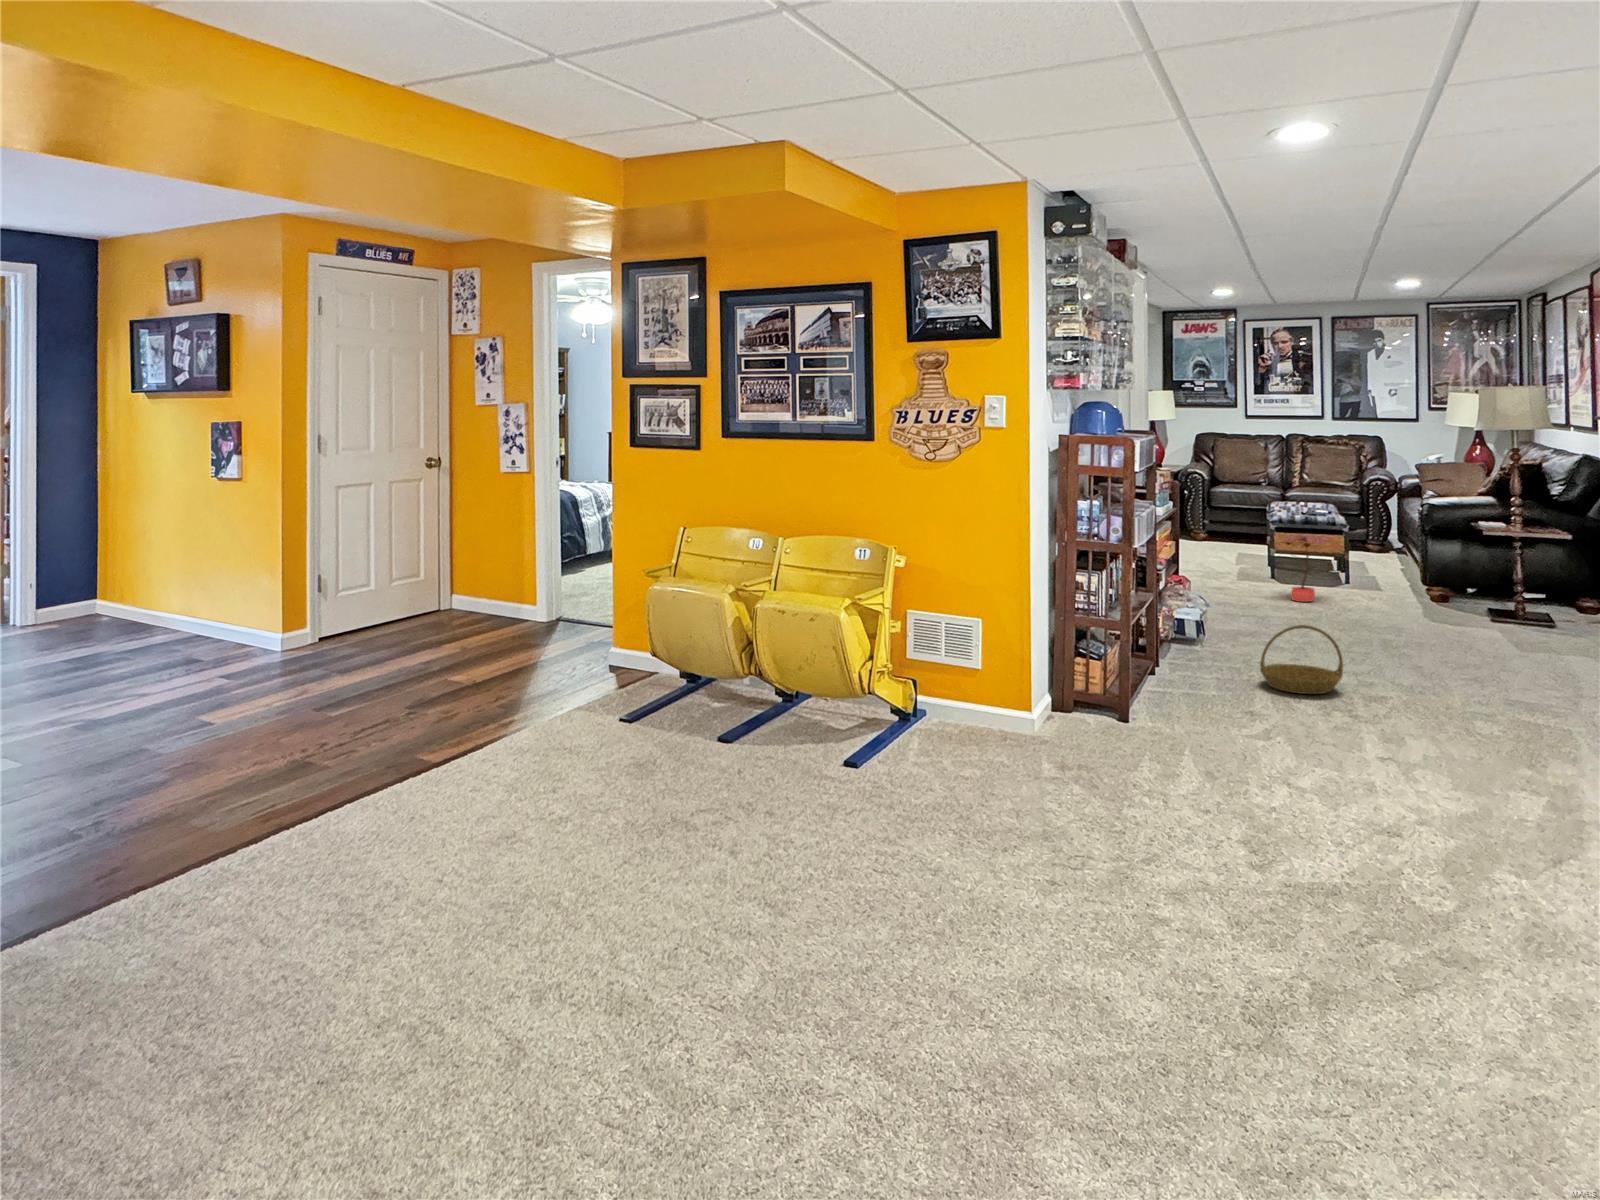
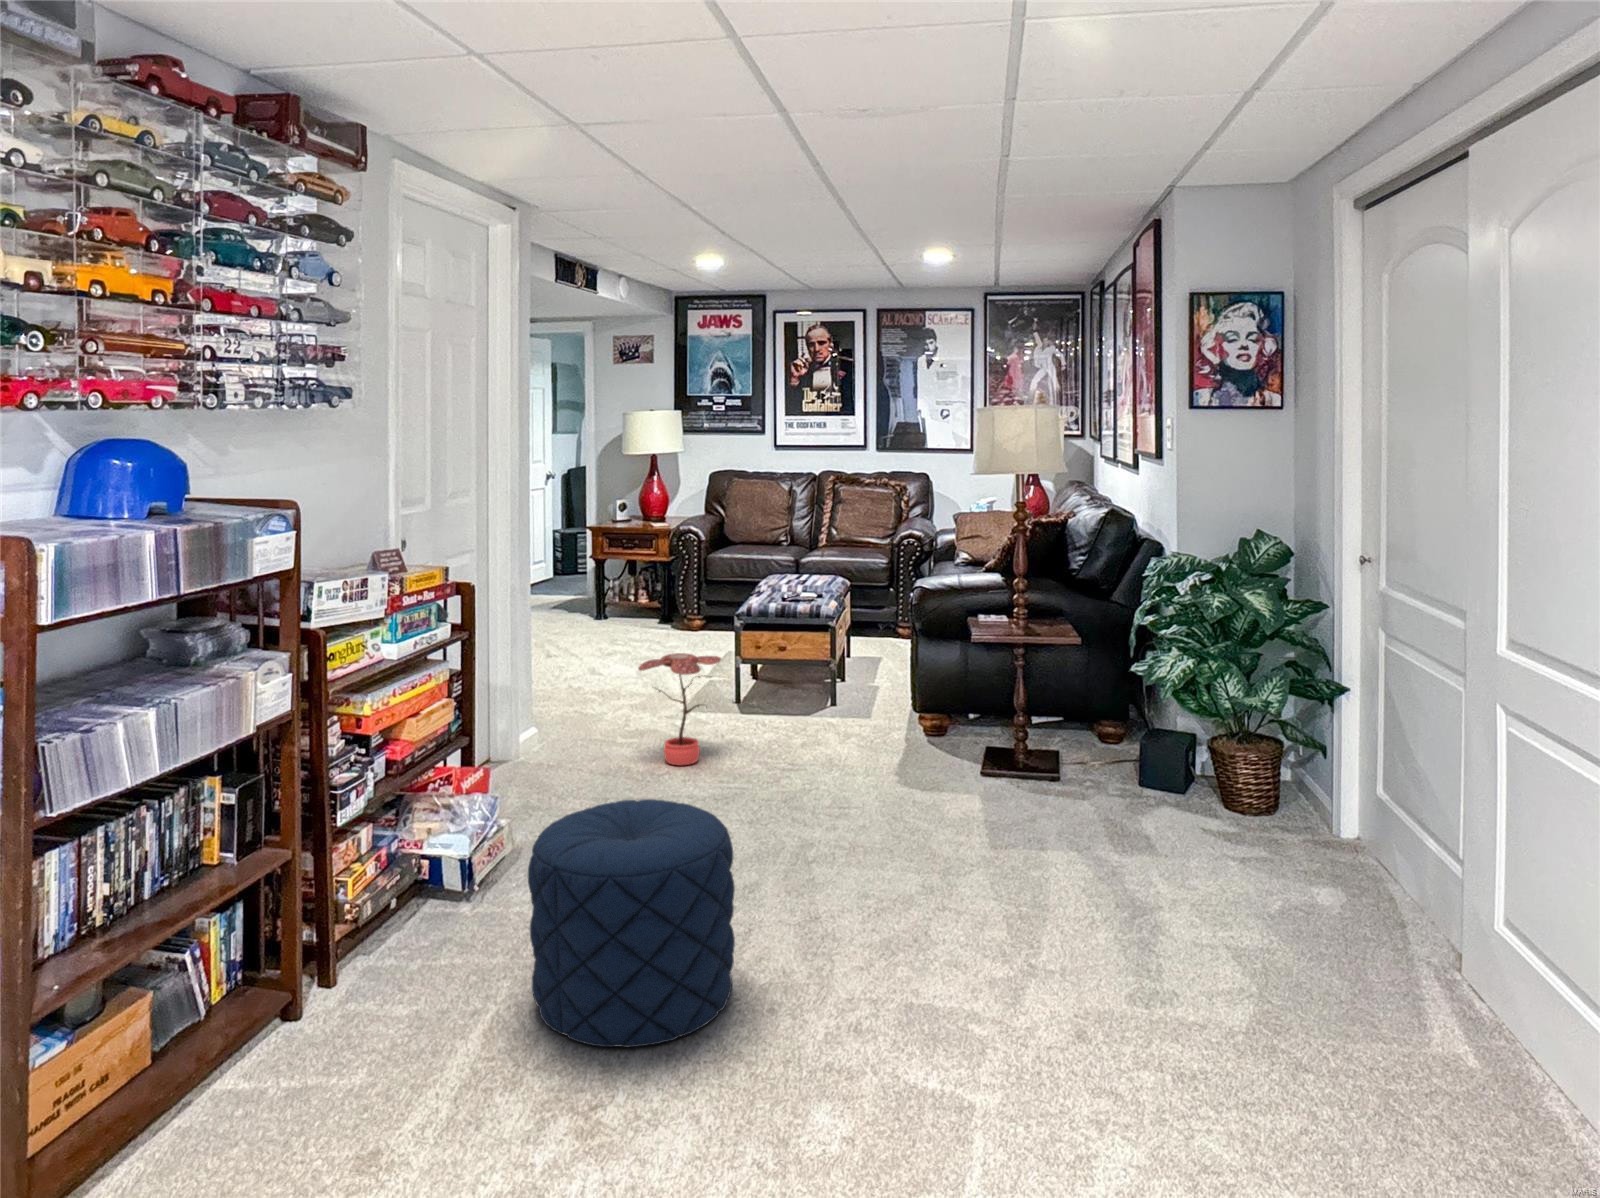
pouf: none [1364,576,1488,682] -> present [528,799,735,1047]
basket: present [1260,625,1343,694] -> none [195,973,377,1145]

